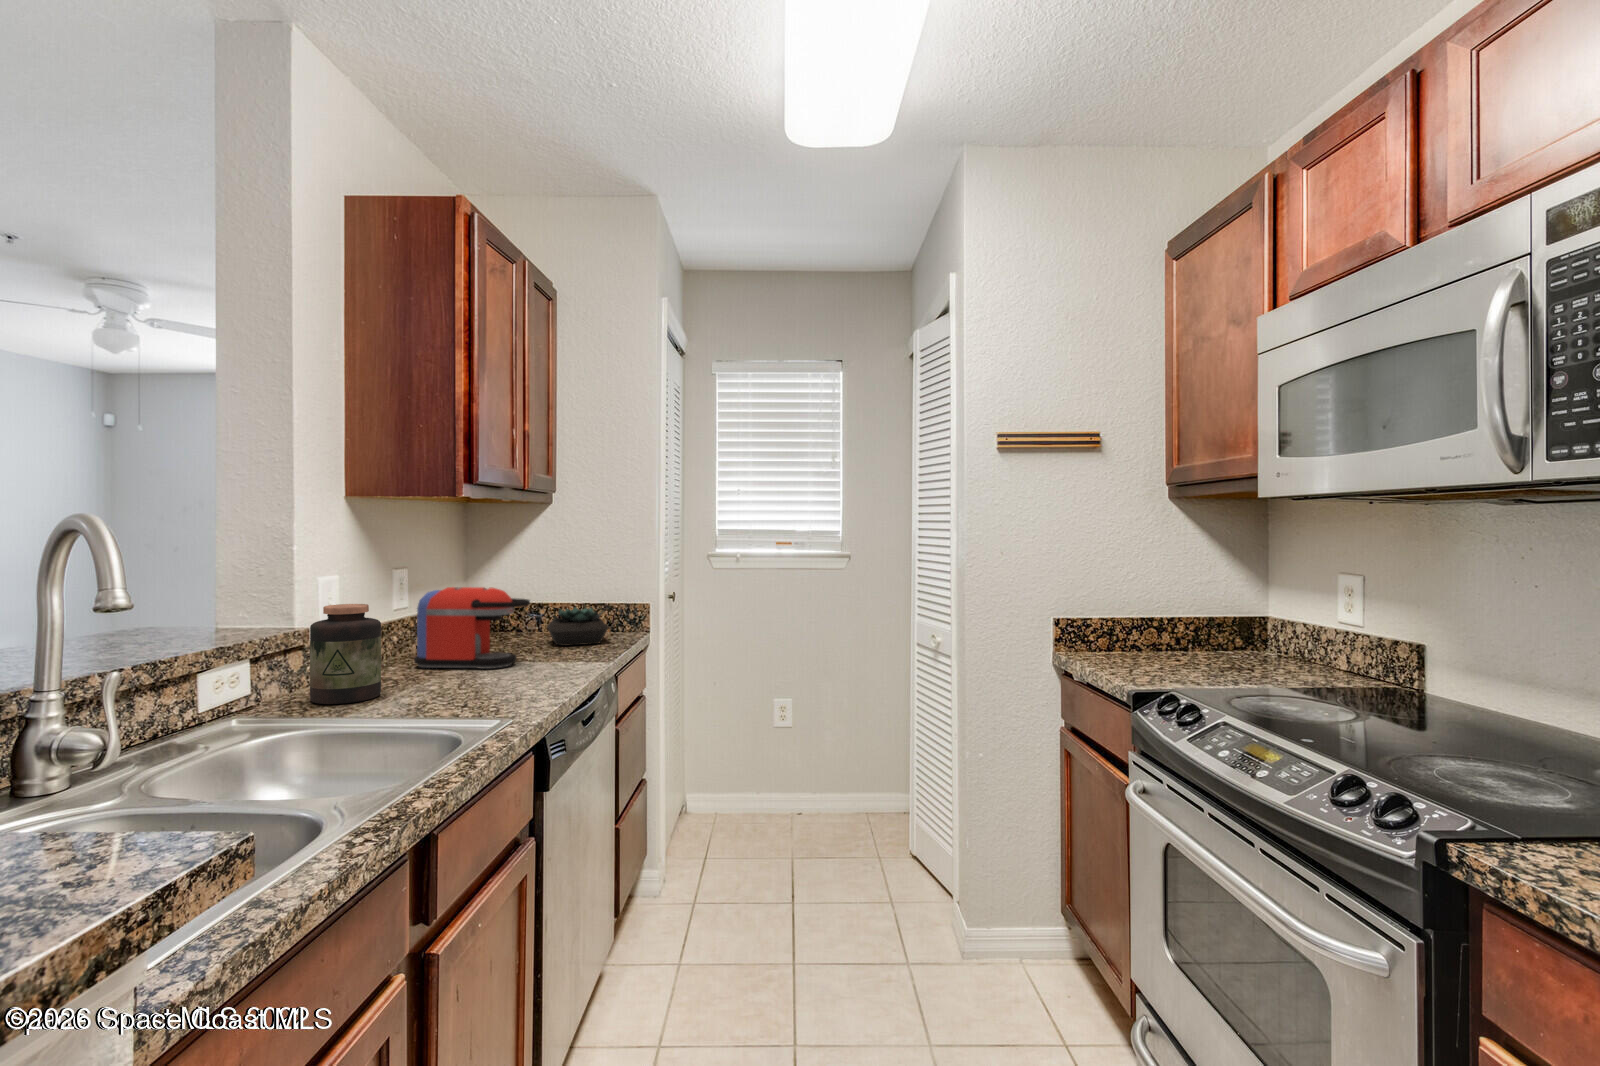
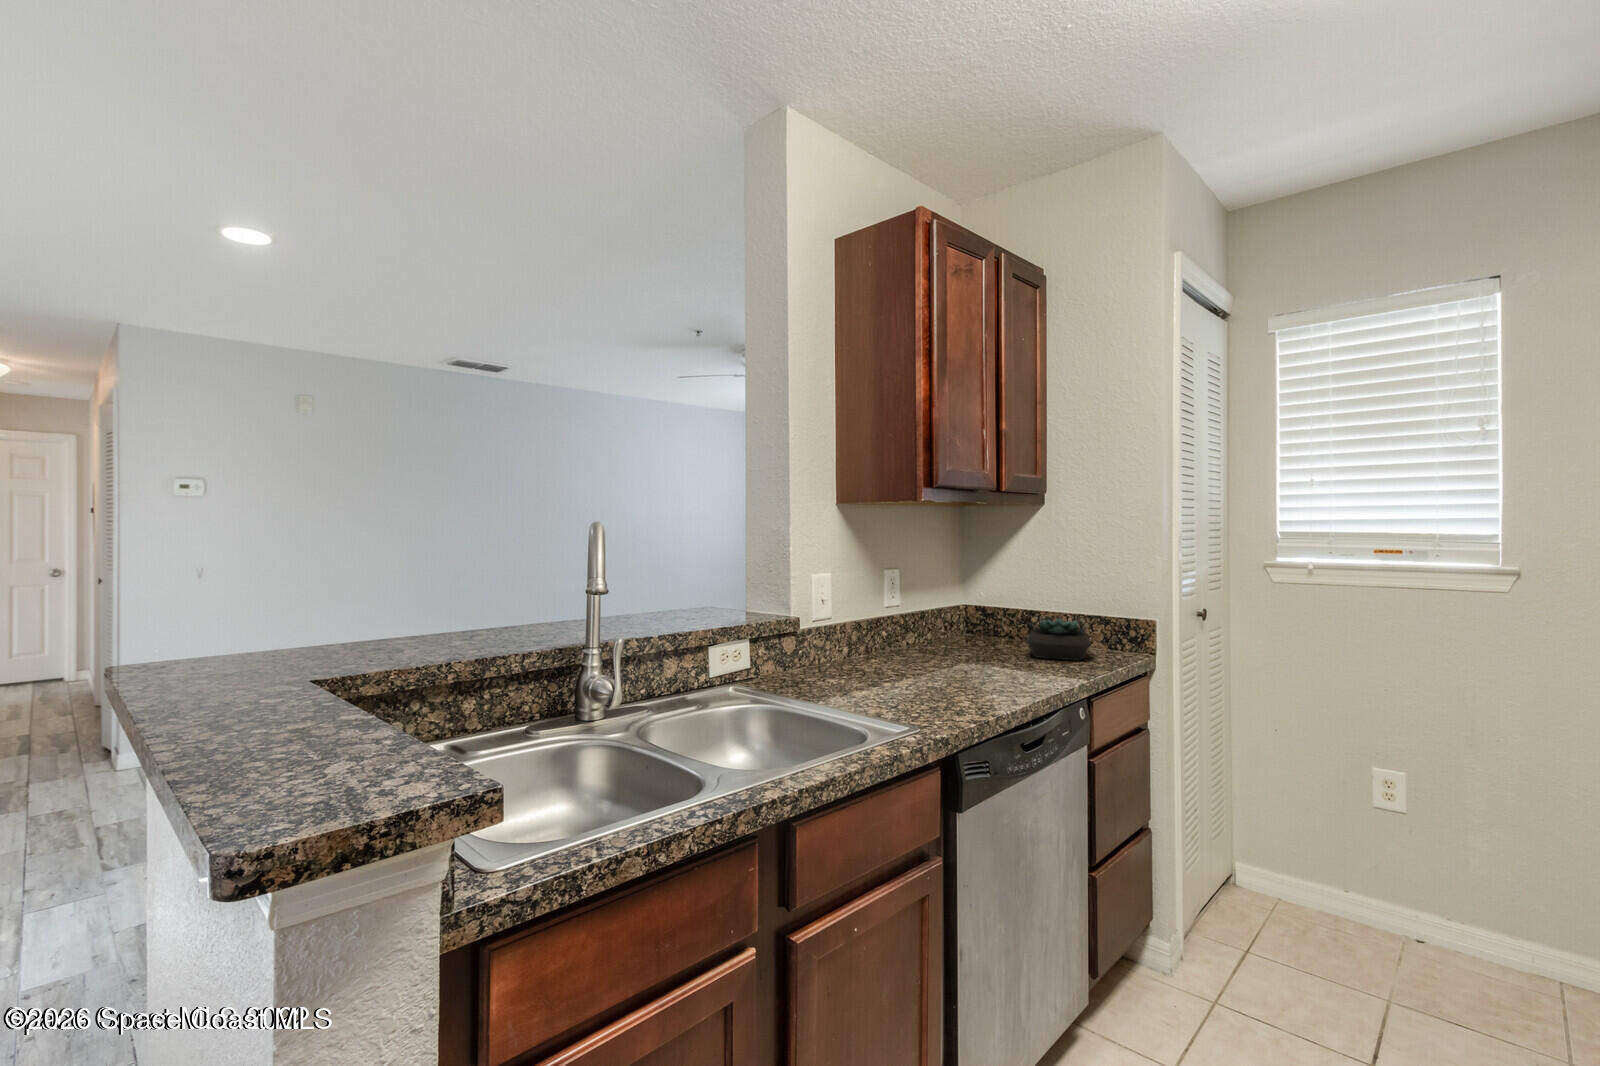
coffee maker: present [414,587,530,669] -> none [891,589,991,673]
jar: present [310,604,381,704] -> none [790,599,844,687]

